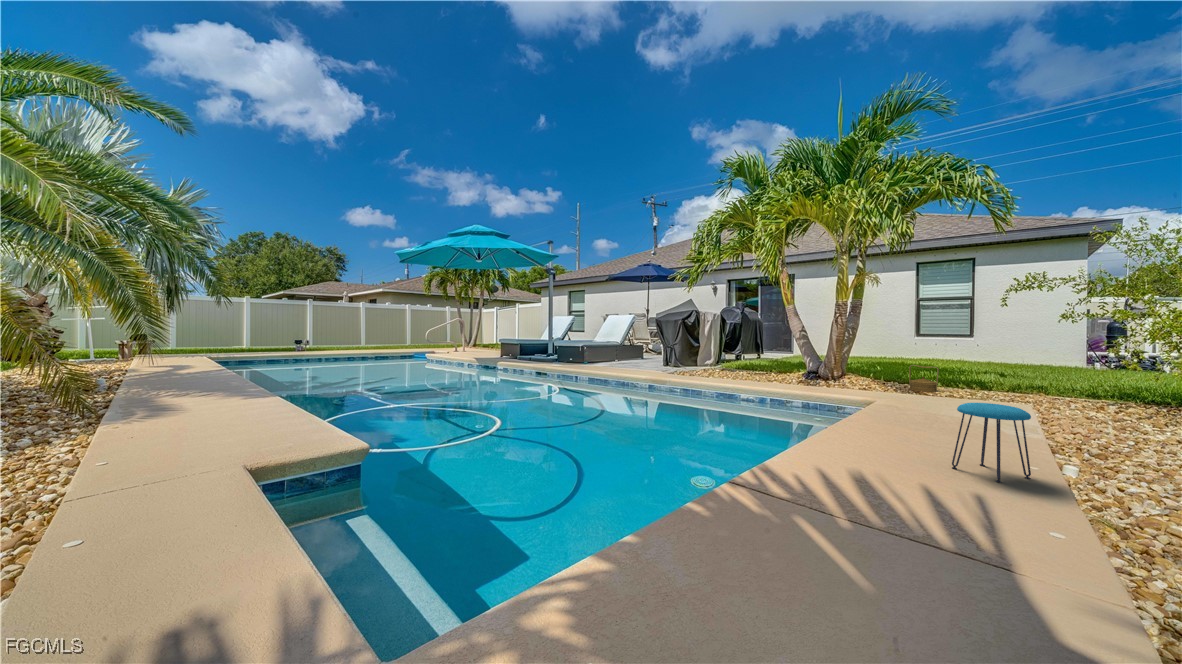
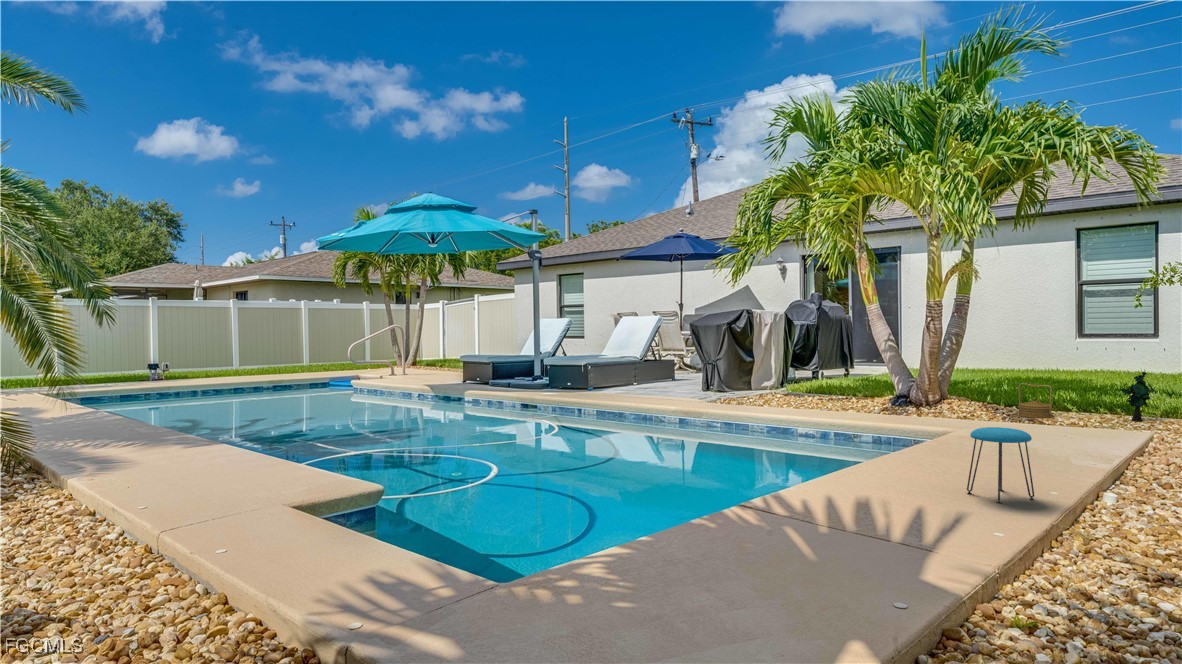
decorative plant: none [994,358,1024,397] -> present [1121,372,1154,421]

